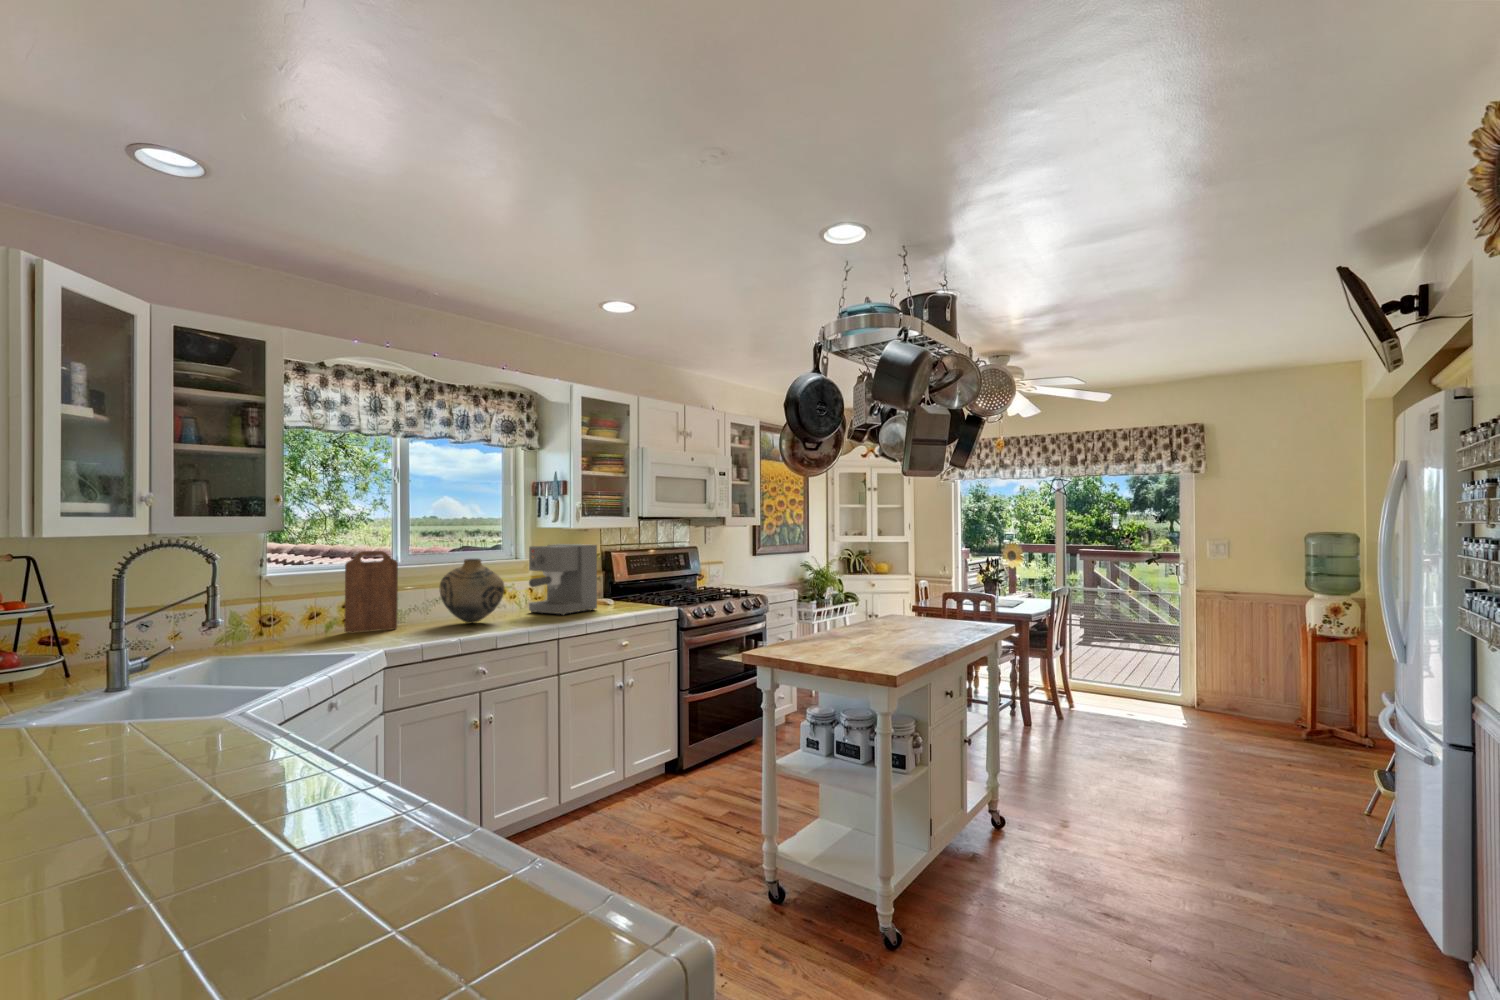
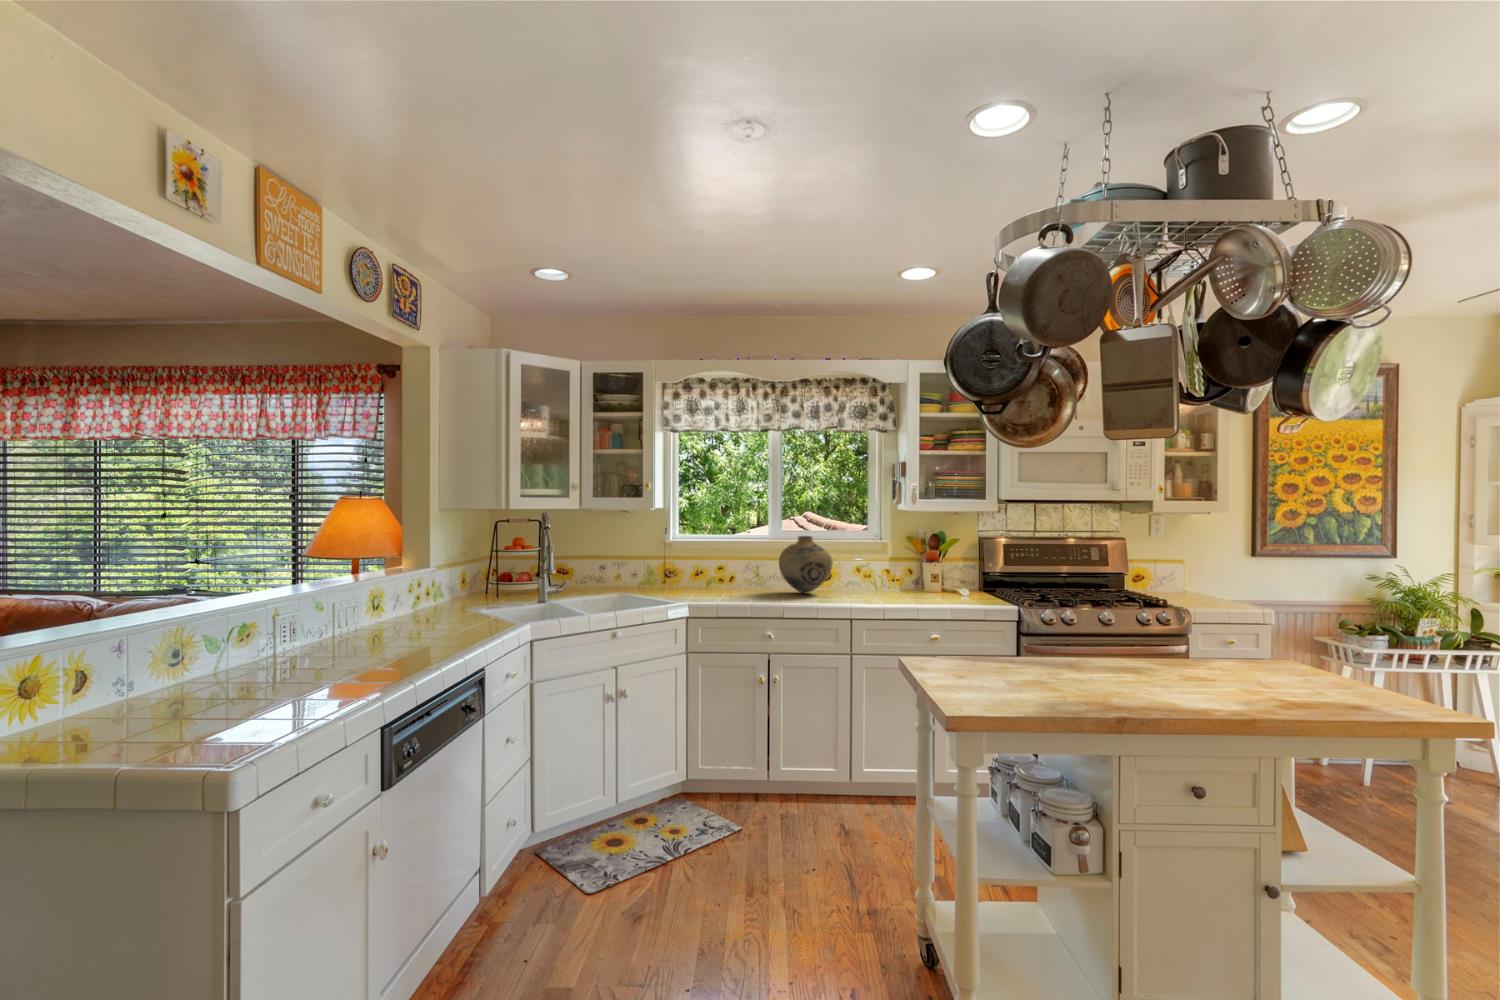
coffee maker: present [529,544,597,615] -> none [854,527,933,598]
cutting board: present [344,551,398,633] -> none [720,525,754,590]

